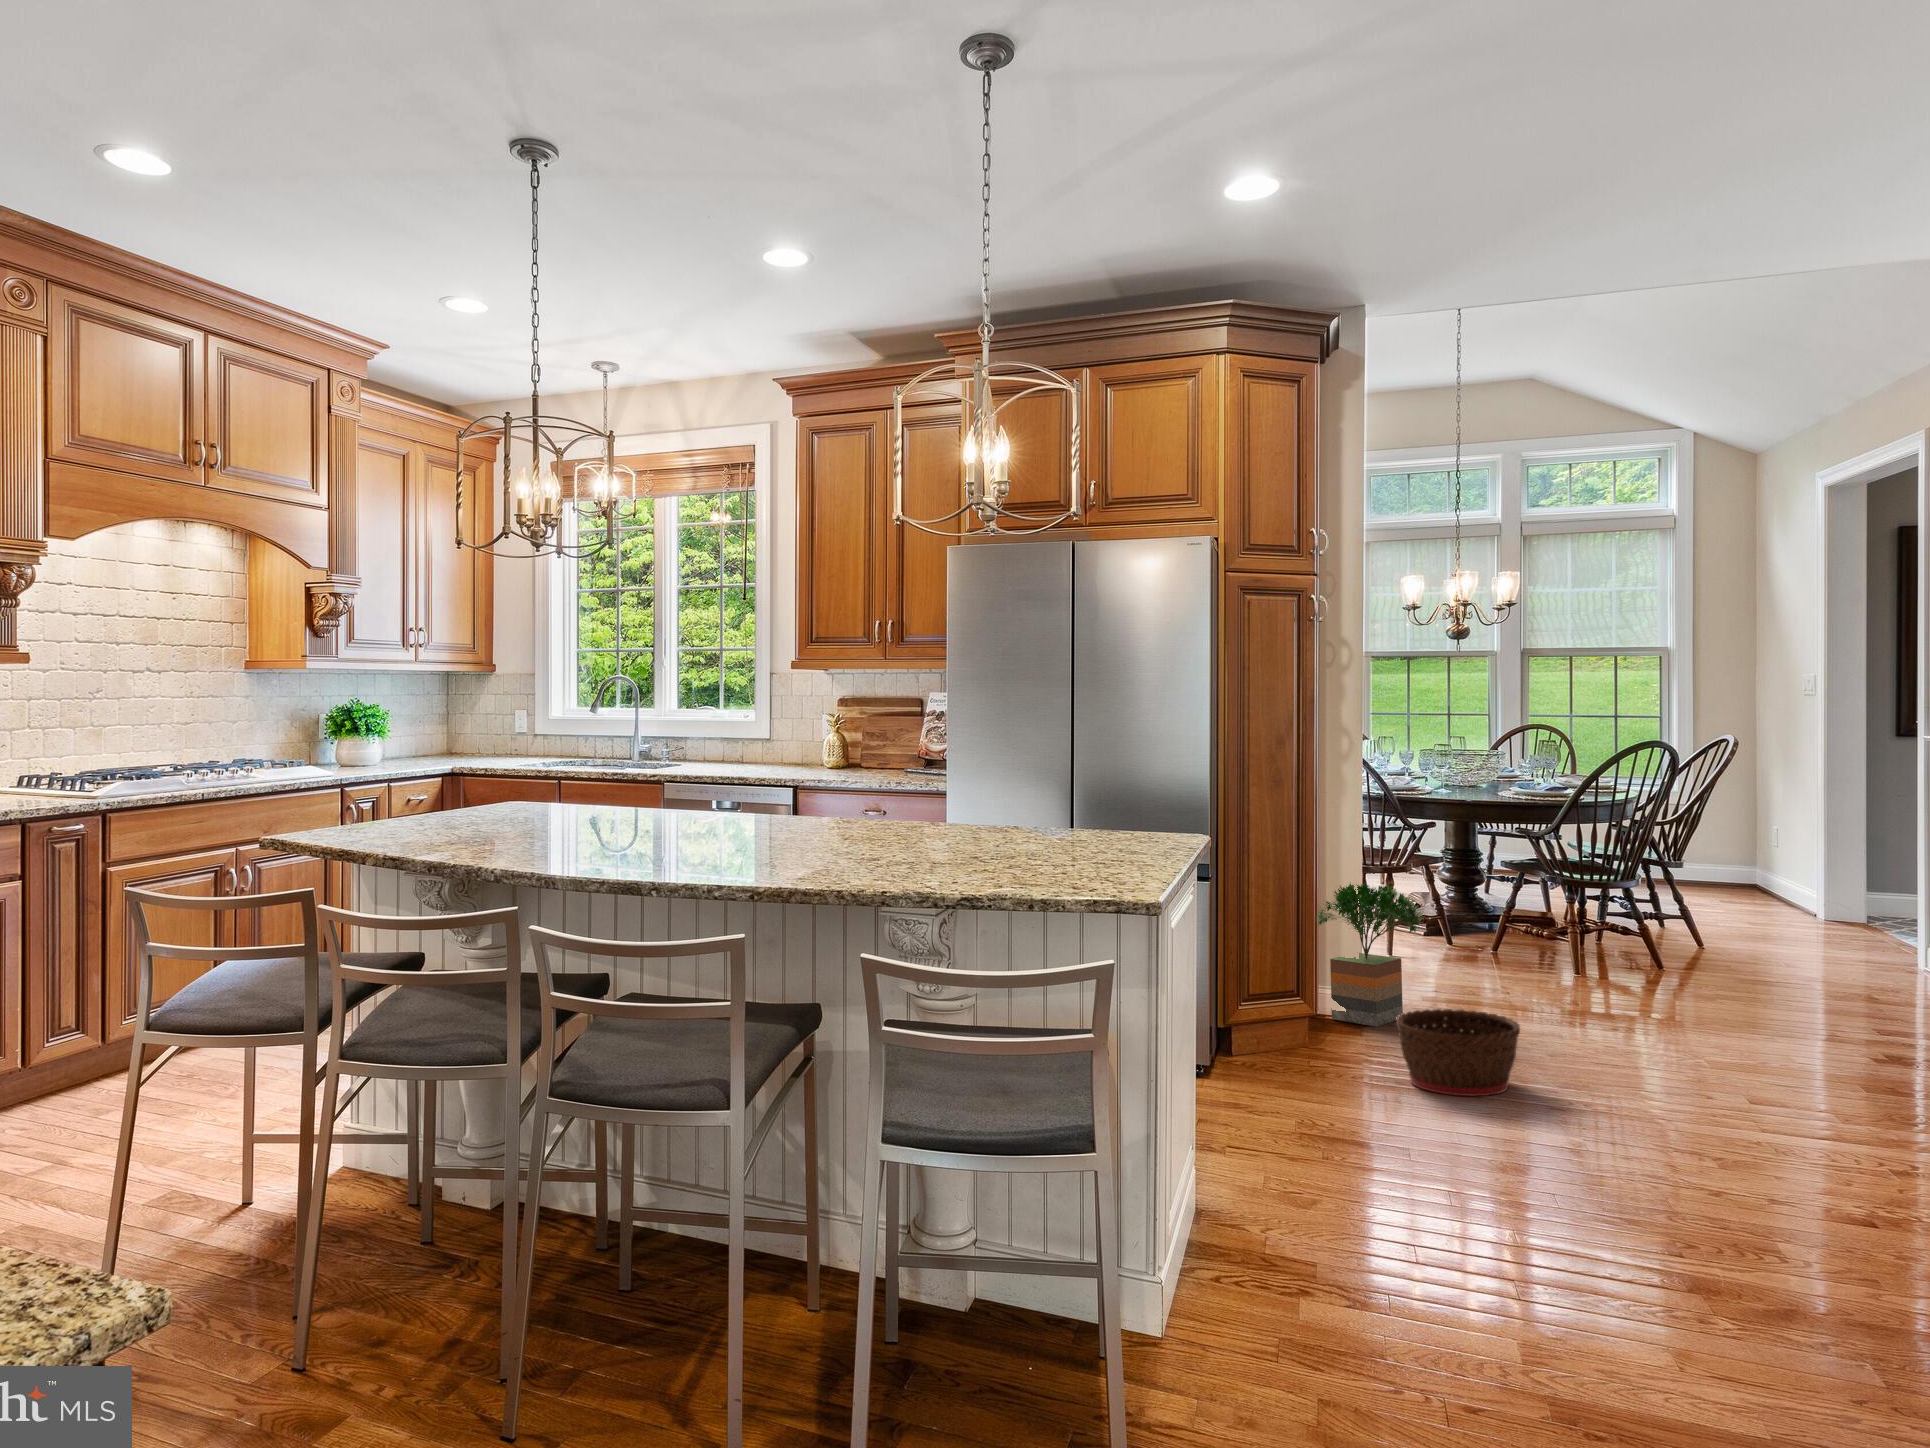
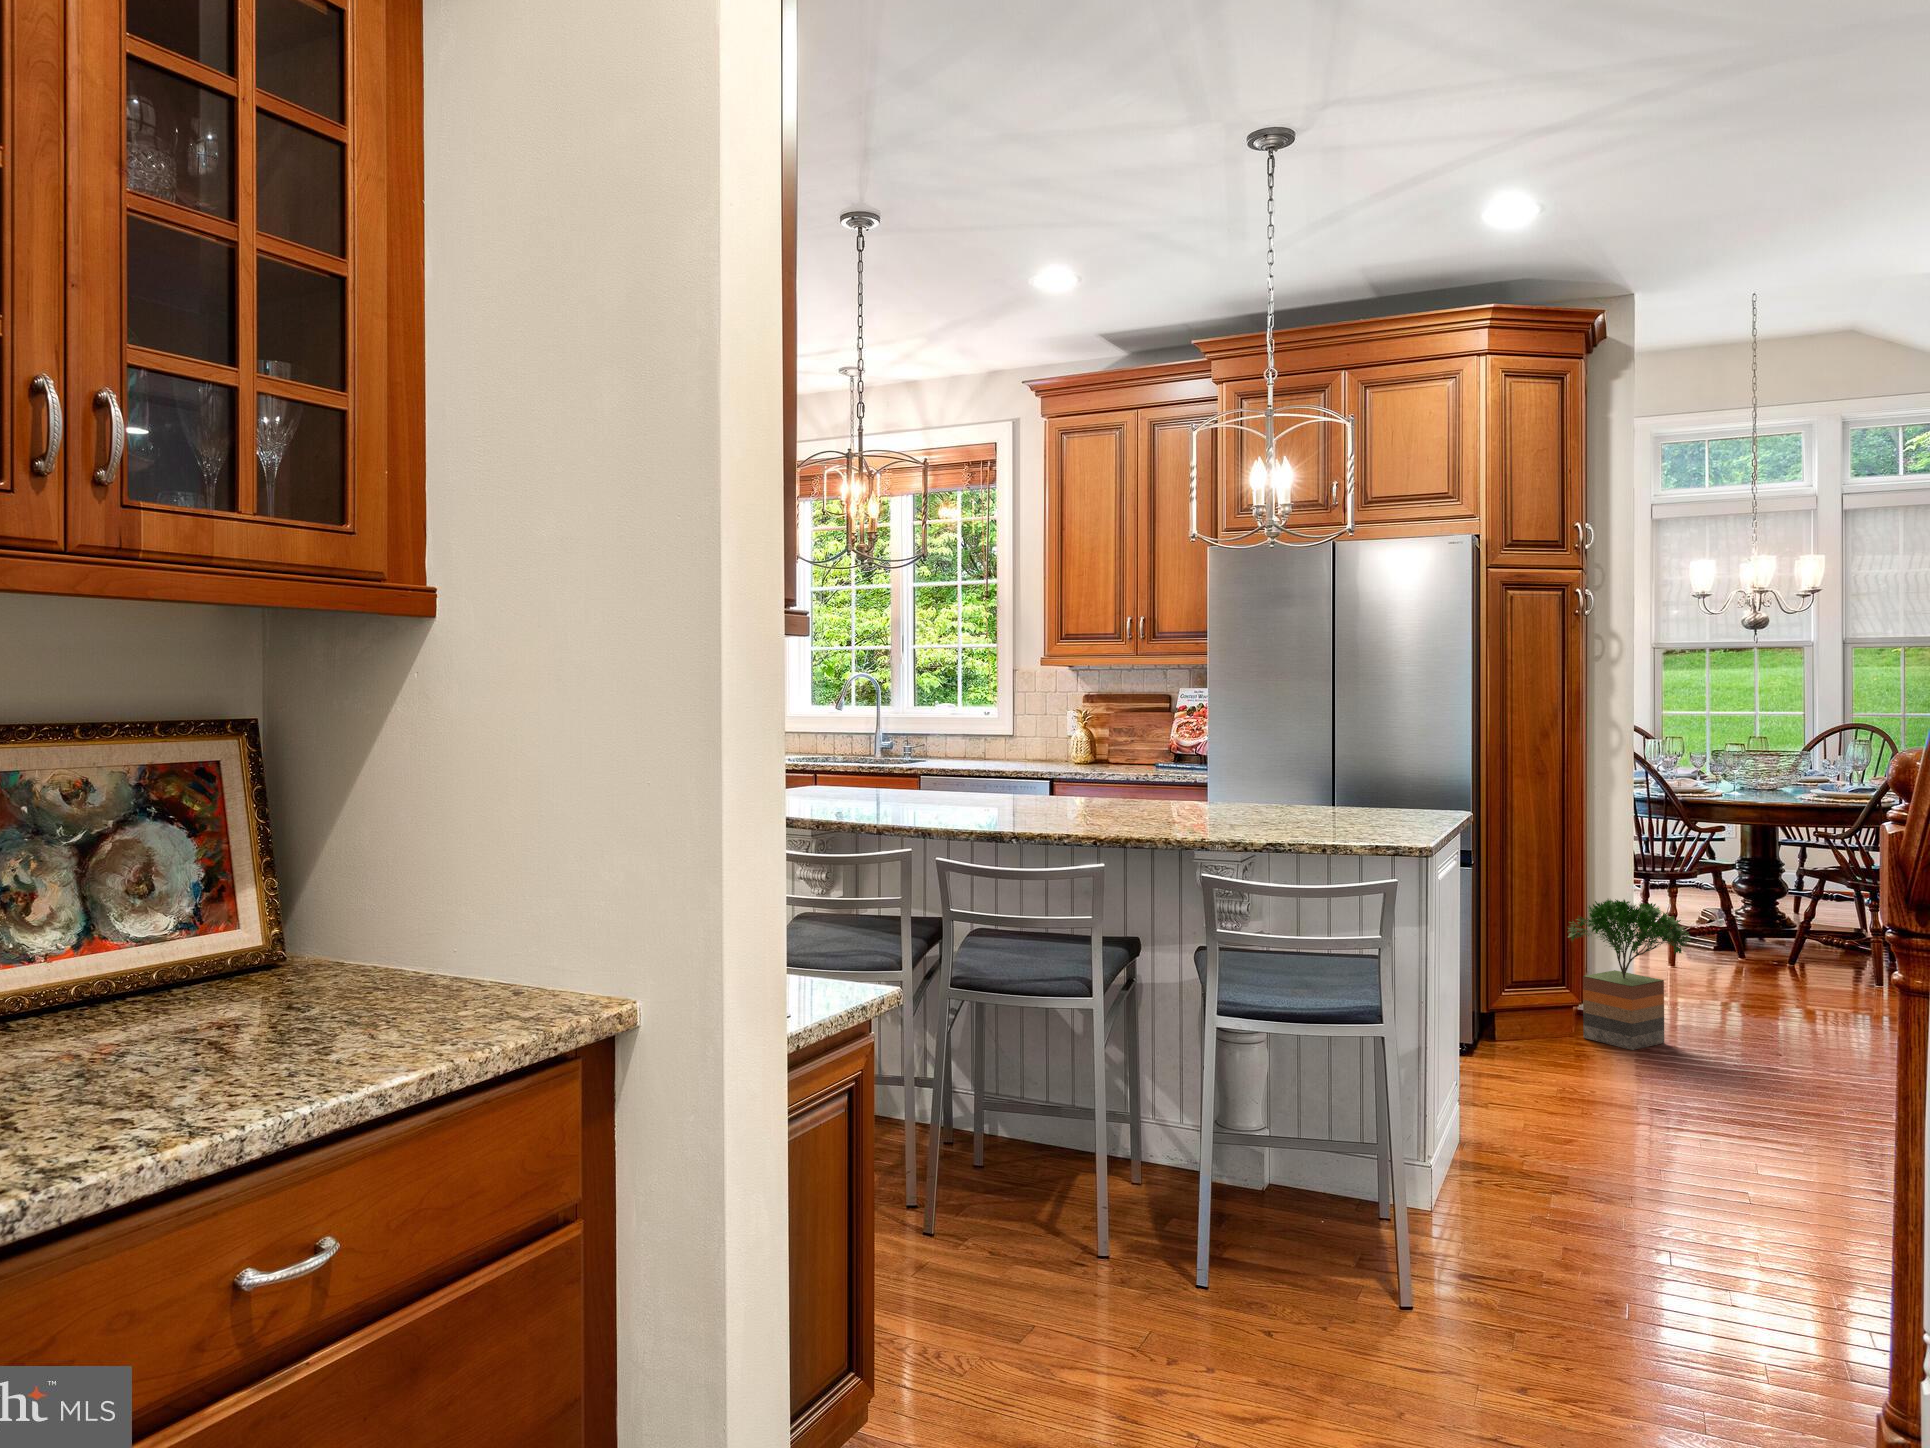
basket: present [1396,1009,1520,1096] -> none [1640,1040,1784,1139]

